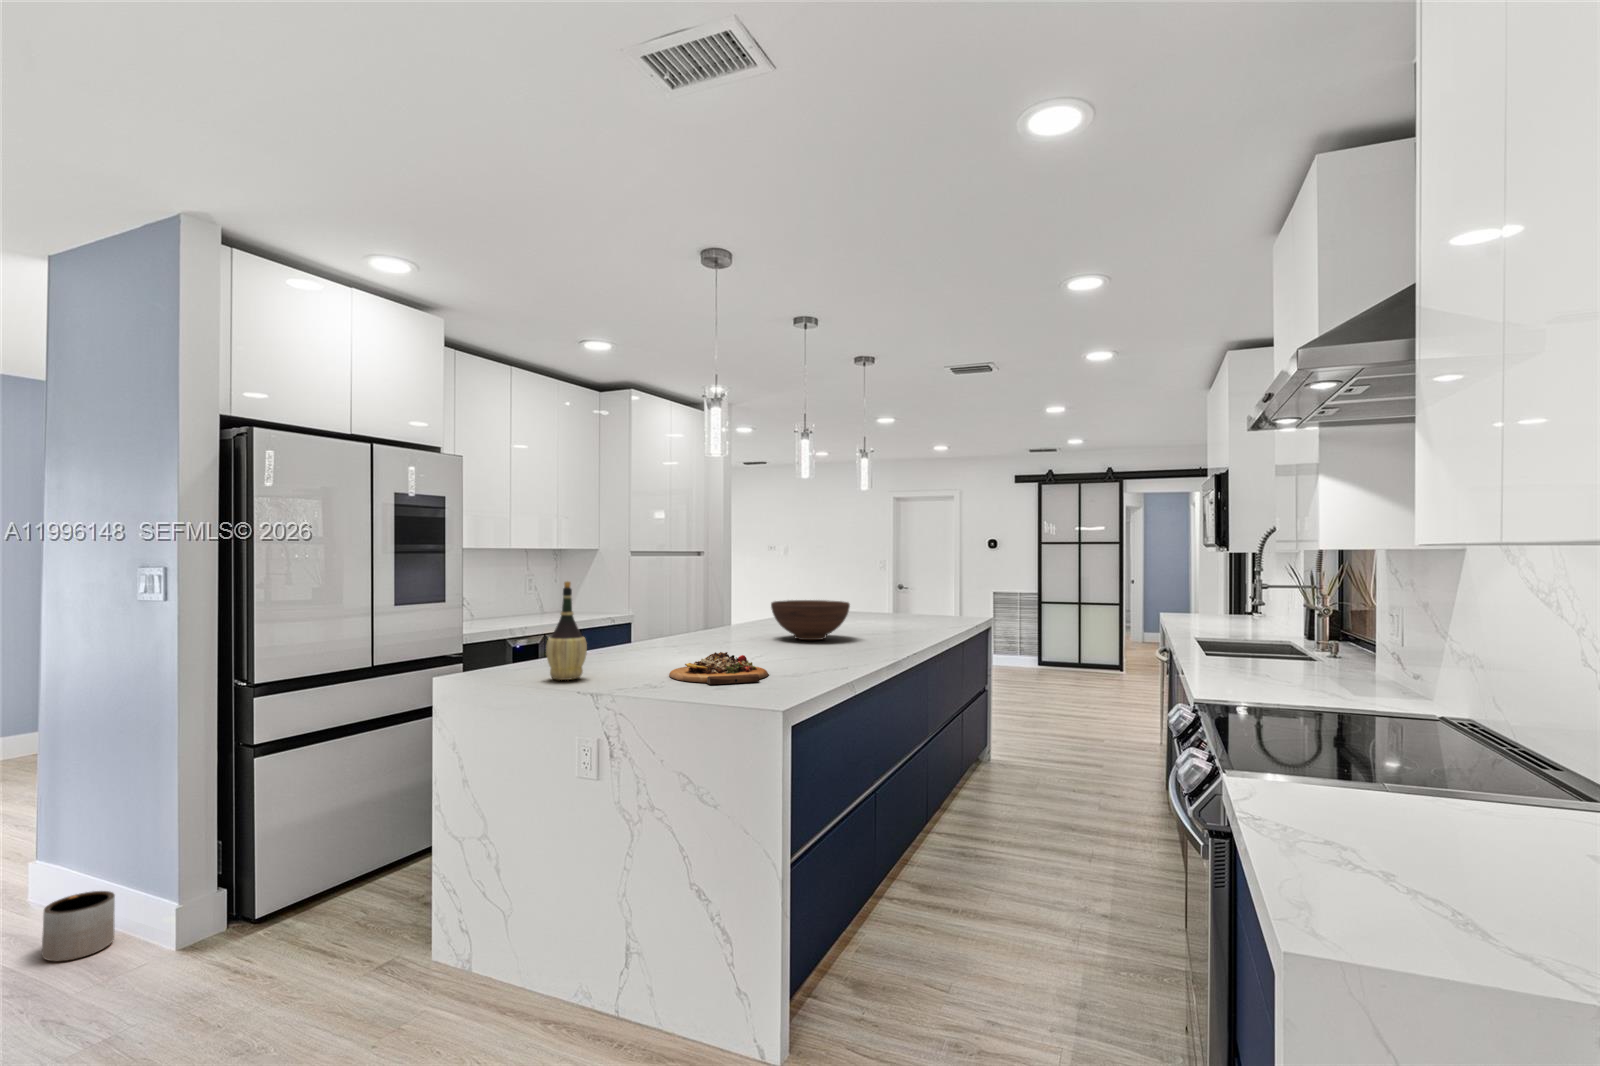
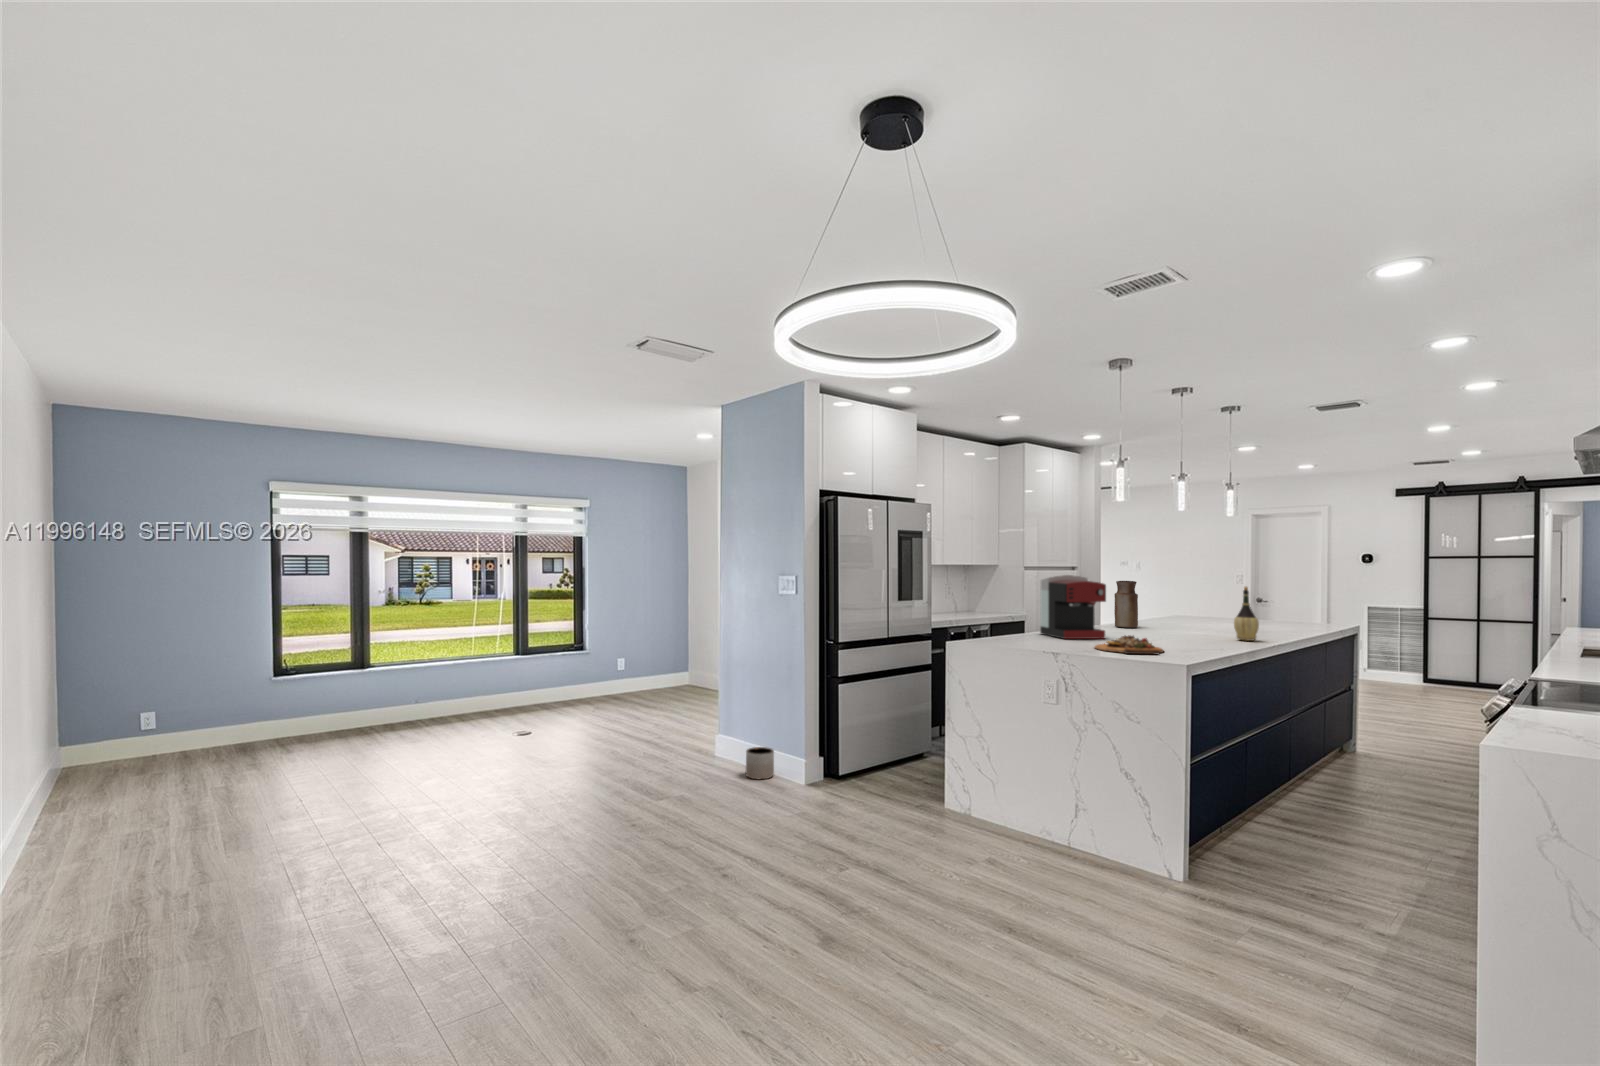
coffee maker: none [608,561,699,660] -> present [1040,575,1106,639]
vase: none [724,569,753,634] -> present [1114,581,1138,628]
wine bottle: present [546,581,587,680] -> present [1234,587,1259,641]
fruit bowl: present [771,600,850,640] -> none [1155,605,1220,634]

